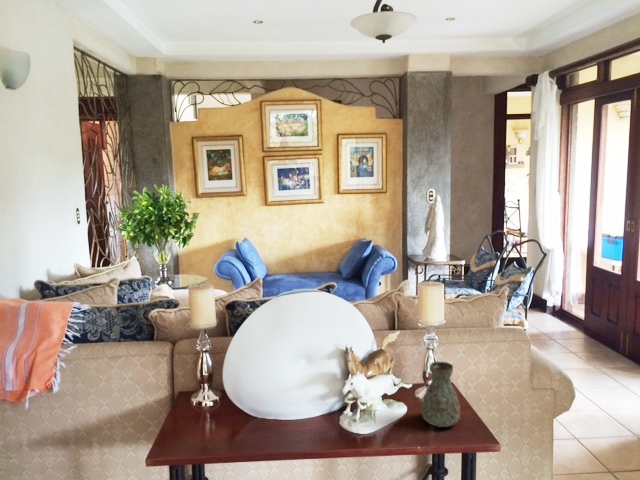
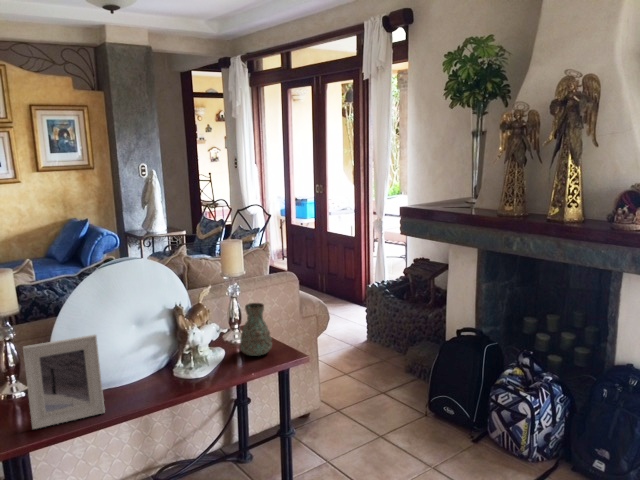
picture frame: none [191,361,255,444] -> present [23,335,105,429]

